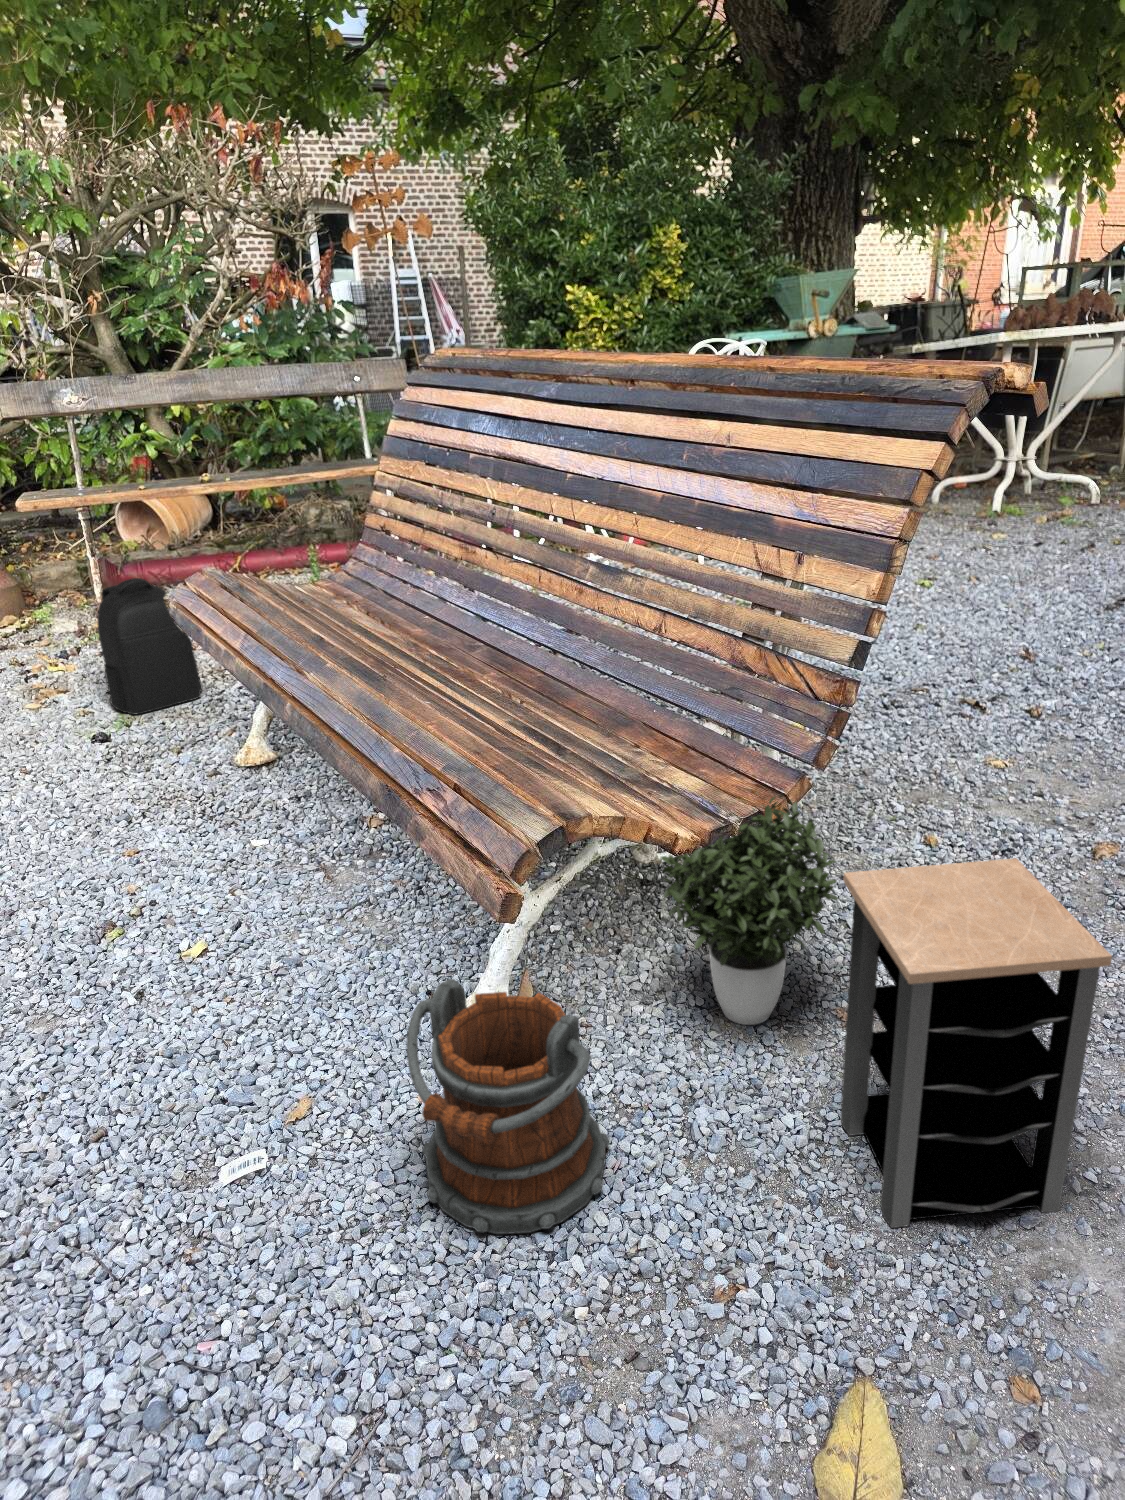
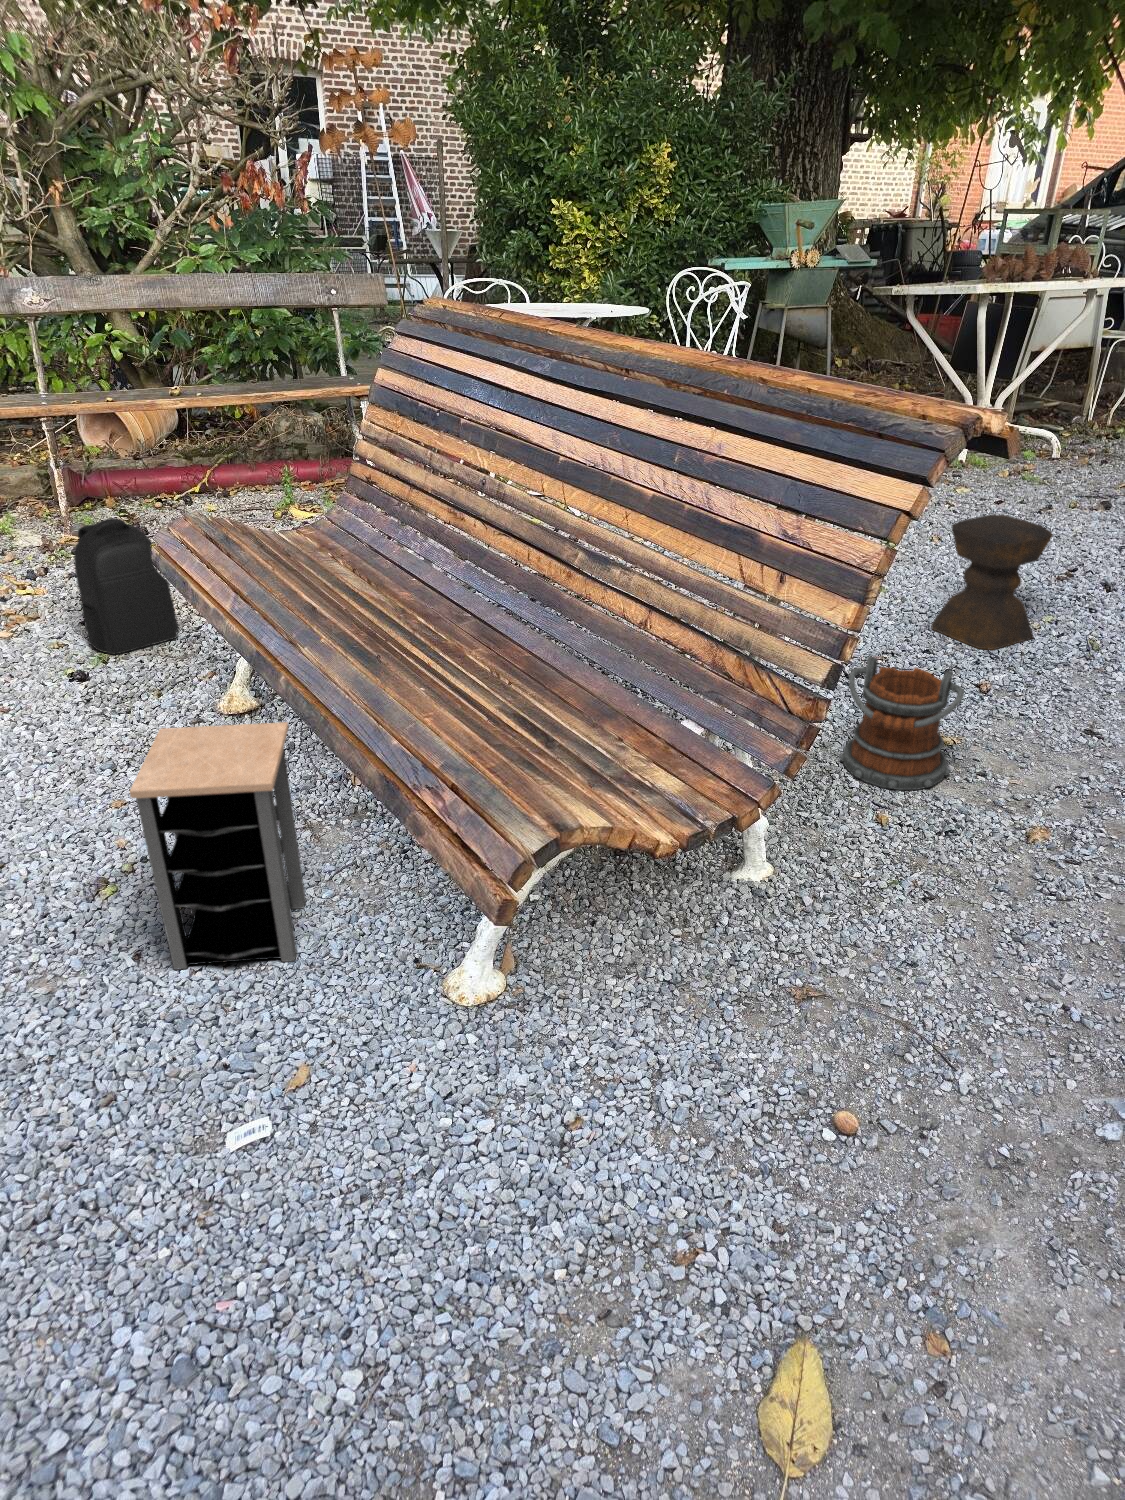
stool: none [978,541,1101,680] -> present [931,514,1053,650]
potted plant: present [661,795,838,1025] -> none [636,788,798,1001]
side table: present [840,858,1112,1228] -> present [130,722,306,970]
bucket: present [406,979,609,1234] -> present [839,657,964,790]

